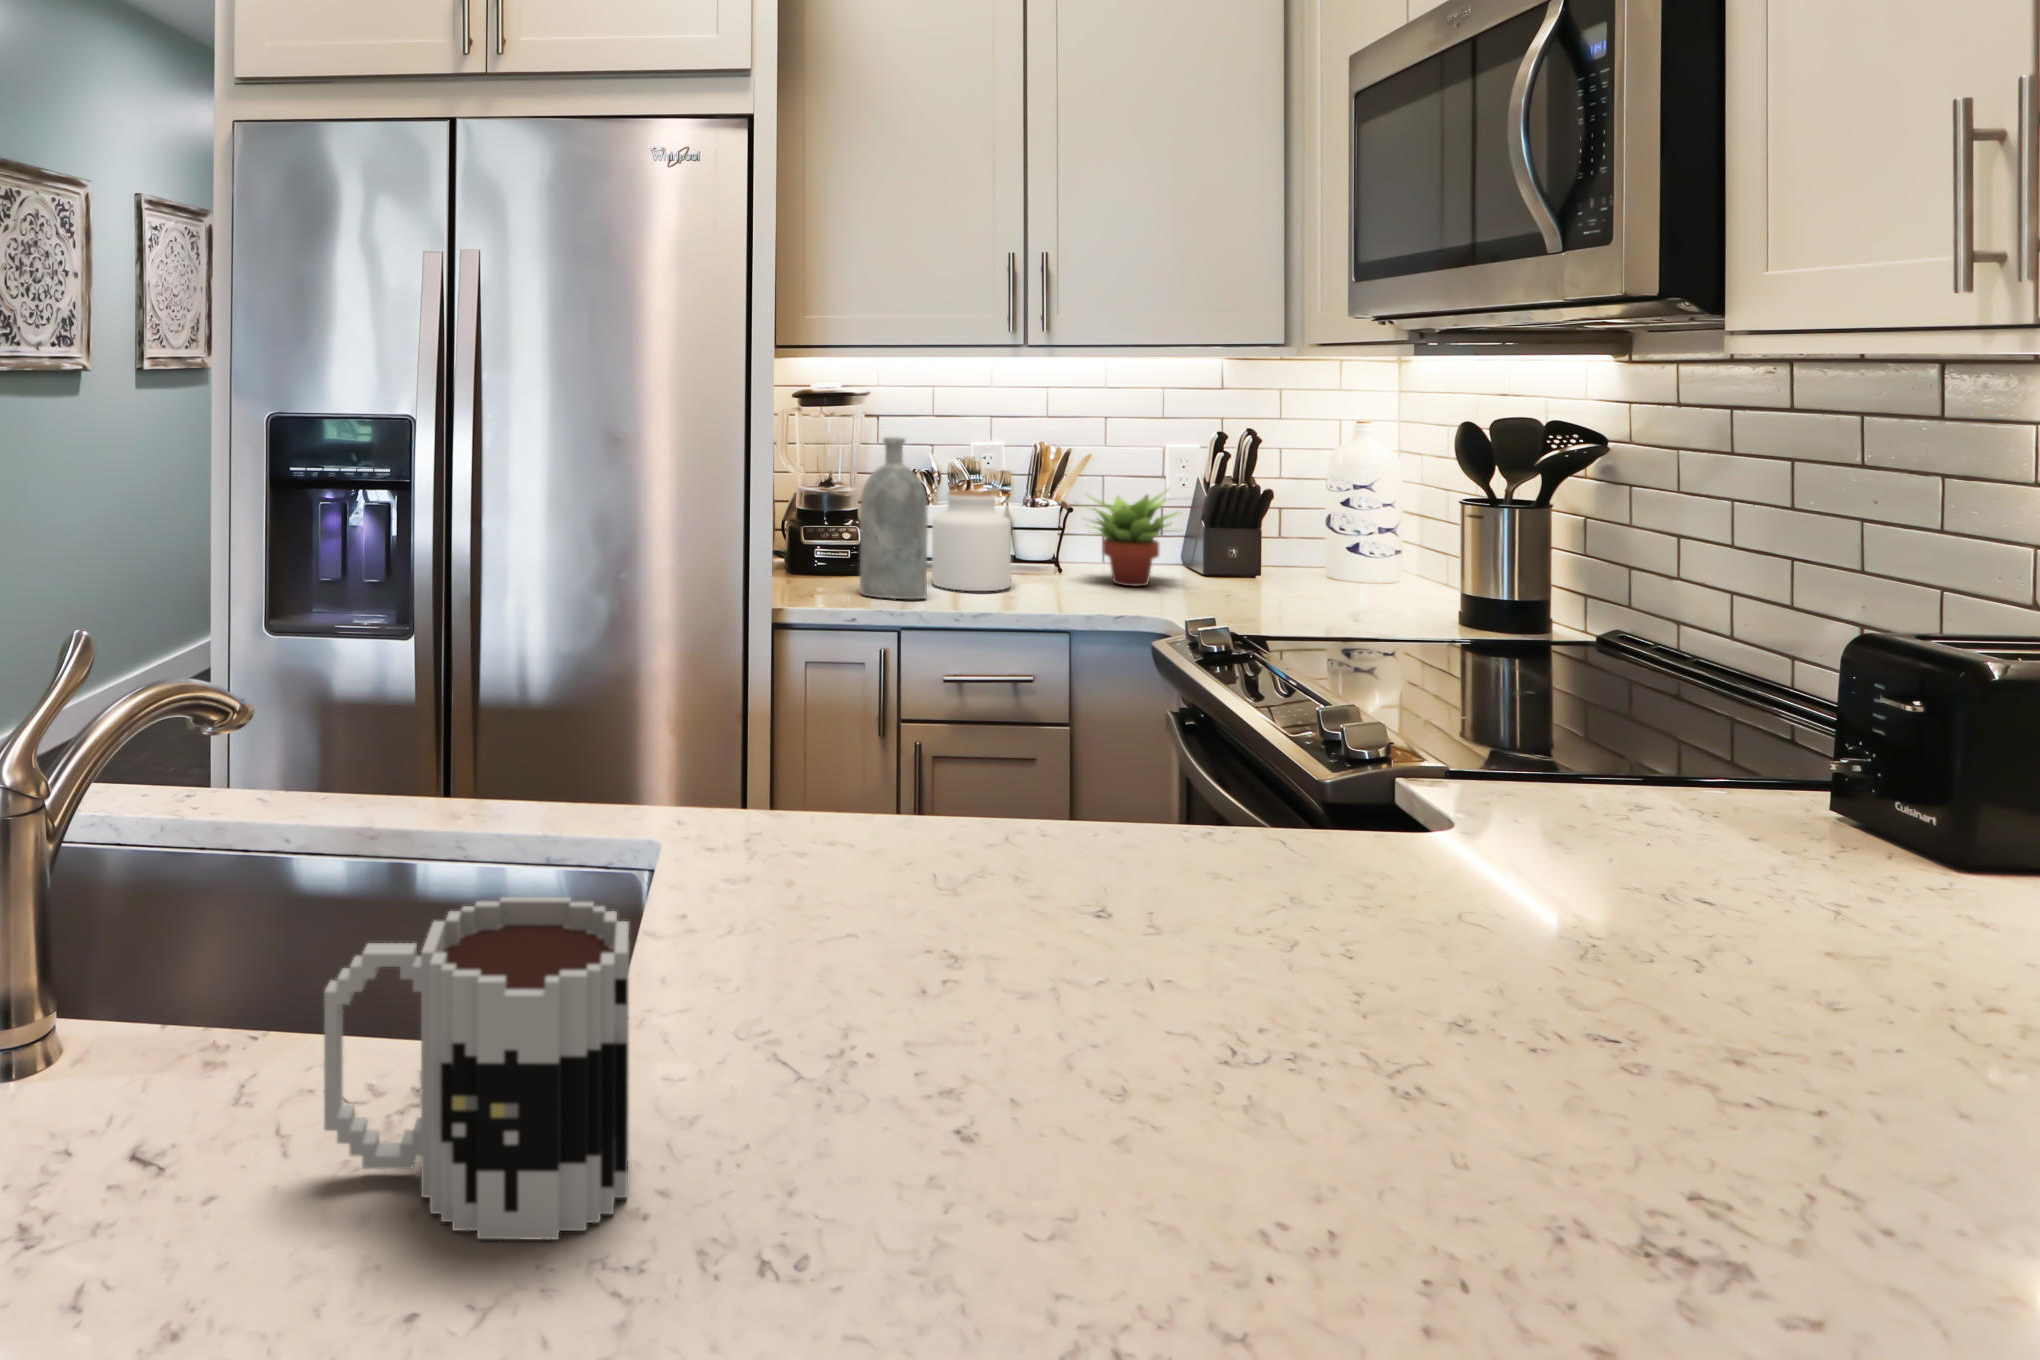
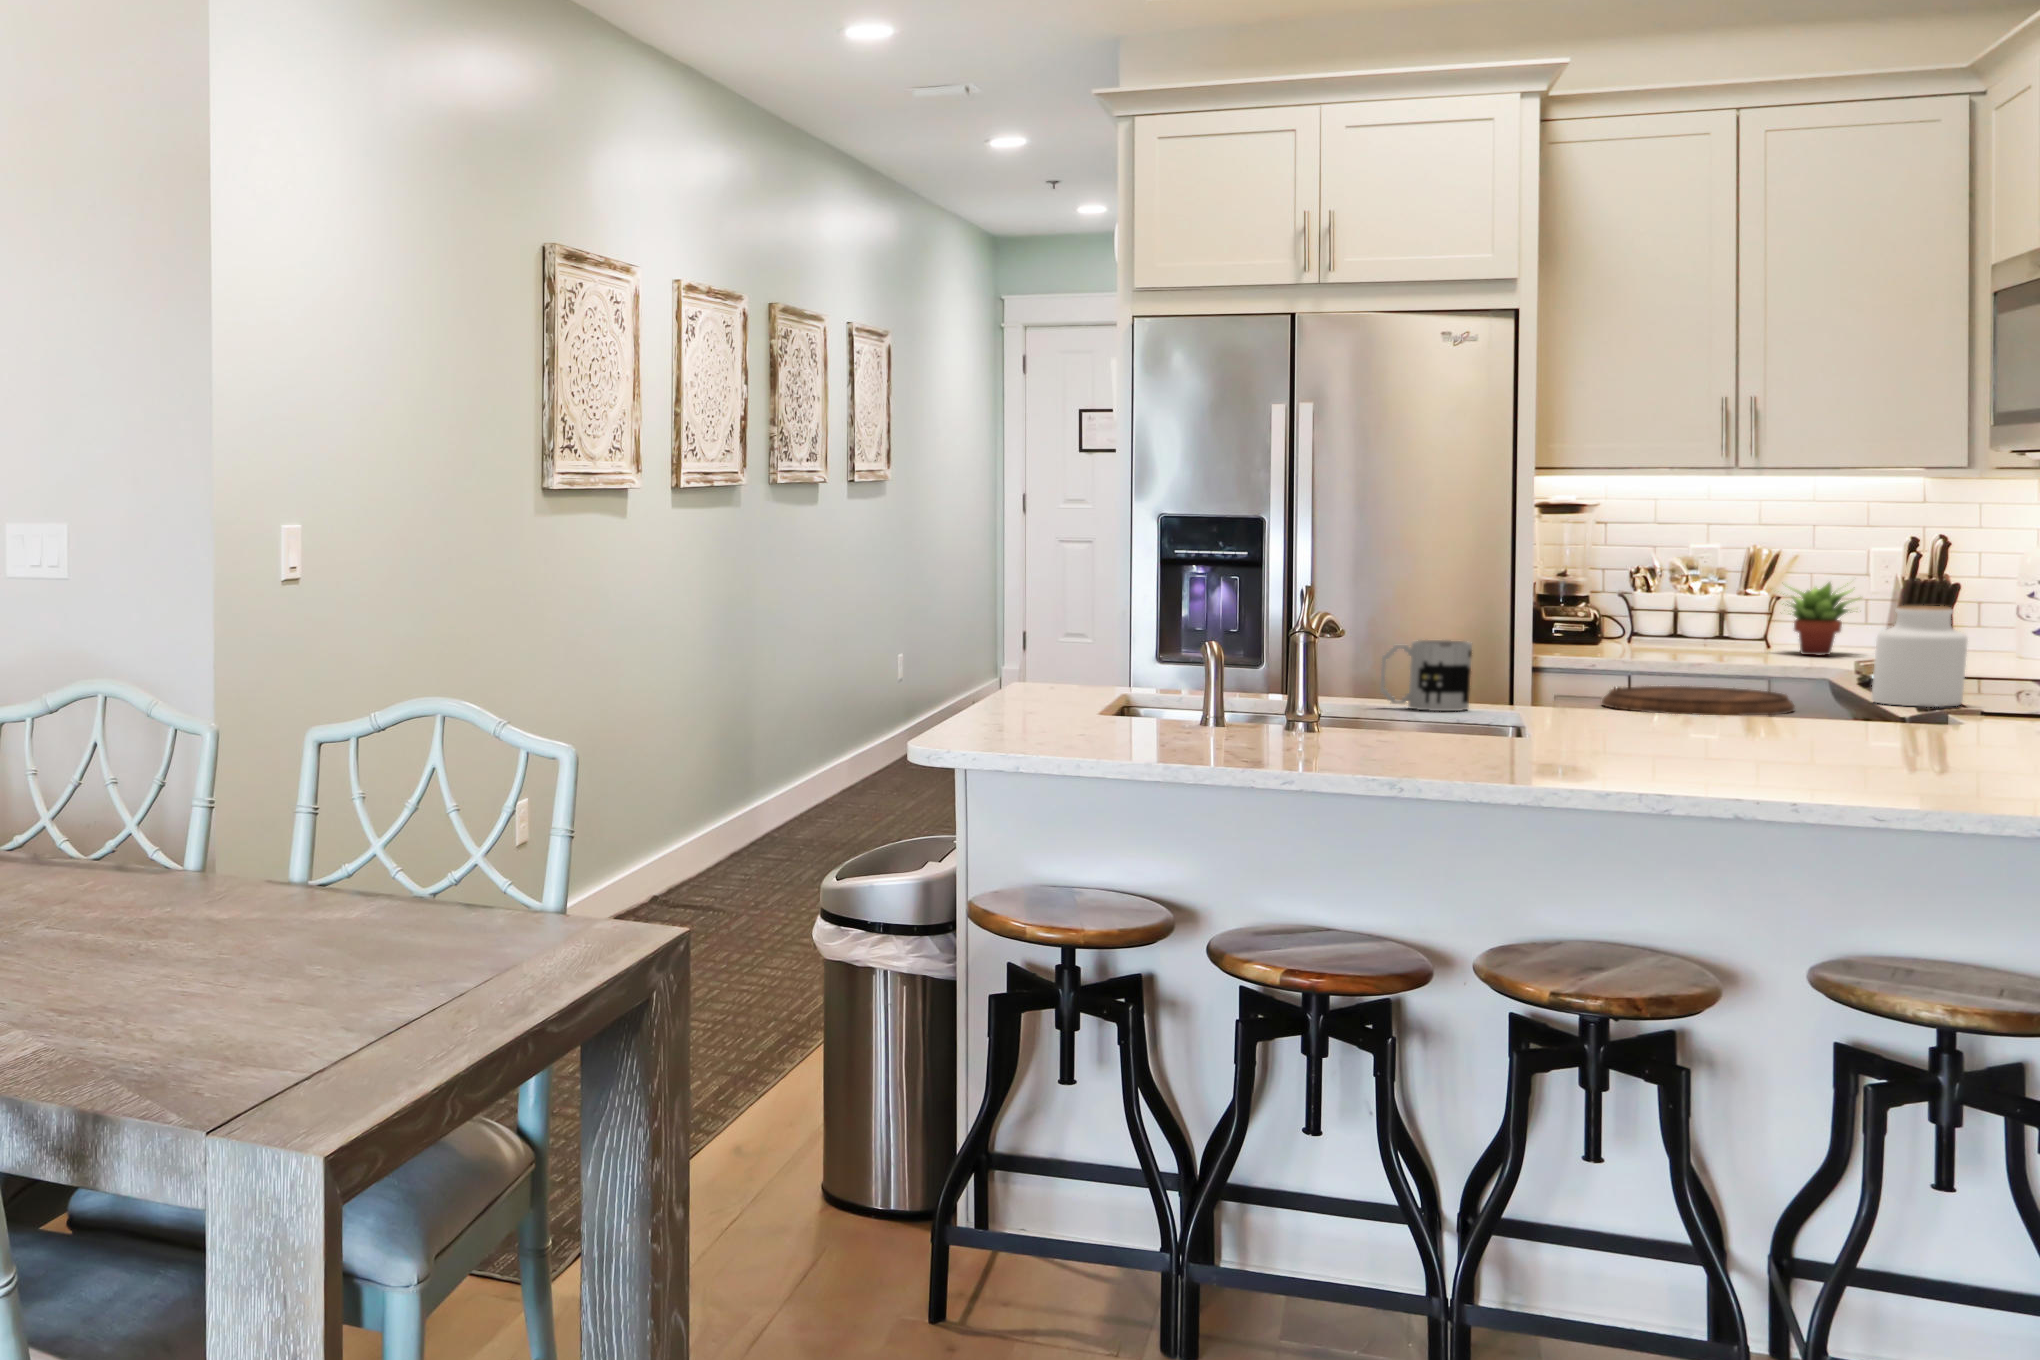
bottle: present [860,437,928,599] -> none [1583,535,1640,656]
jar: present [932,490,1011,591] -> present [1872,606,1968,707]
cutting board: none [1018,889,1595,1175] -> present [1602,686,1794,715]

